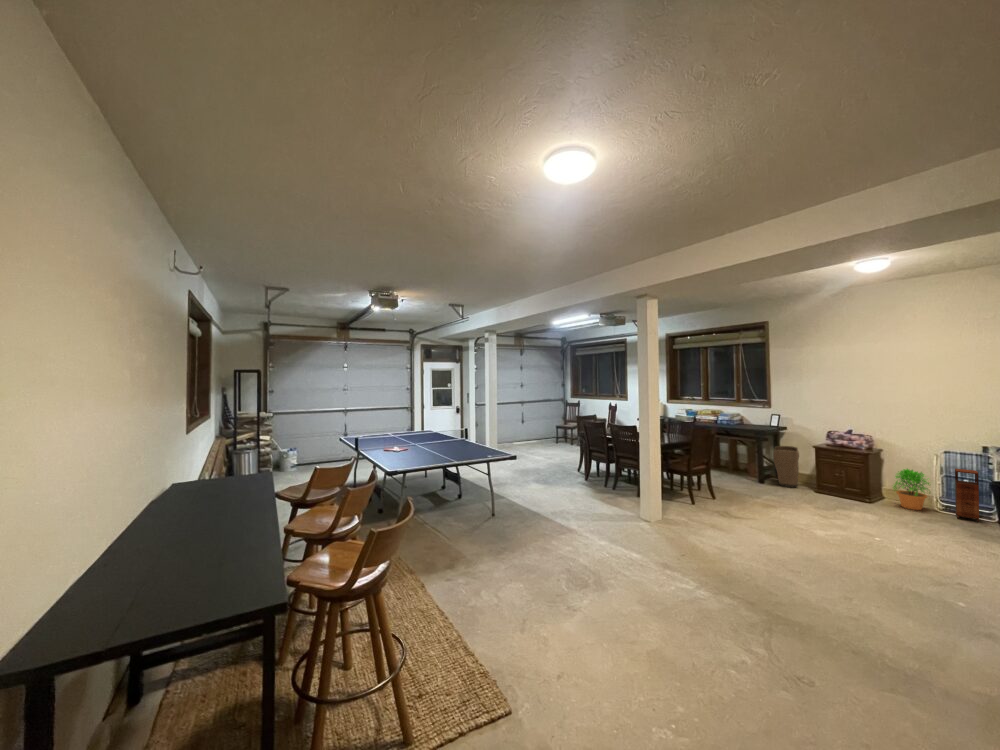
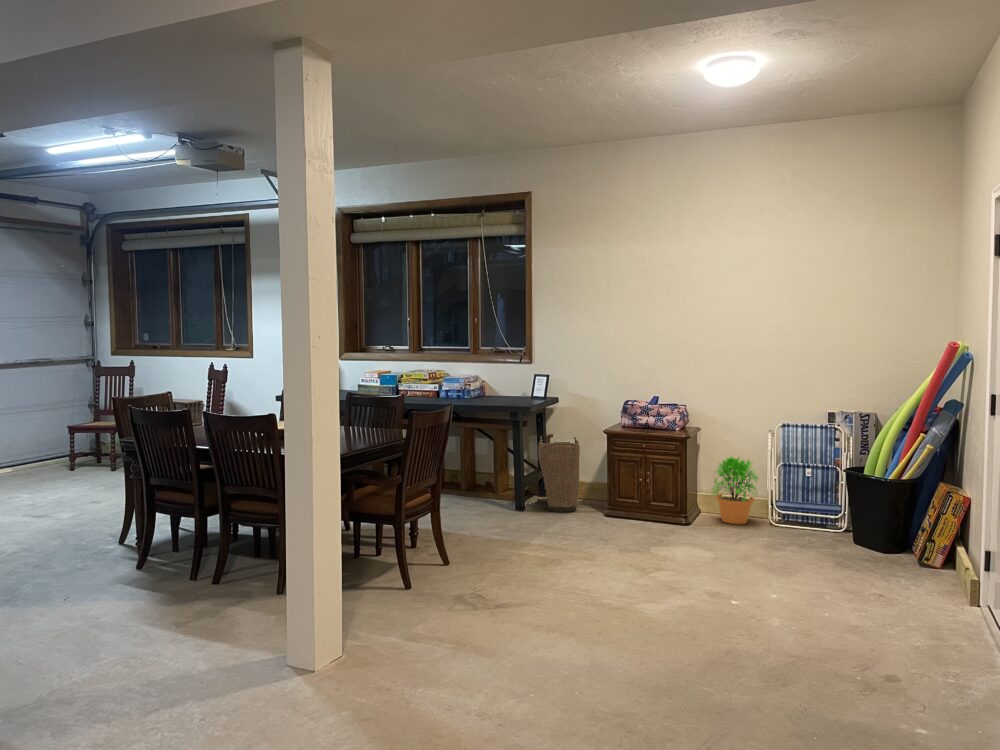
storage cabinet: present [955,469,979,522] -> none [786,449,818,531]

